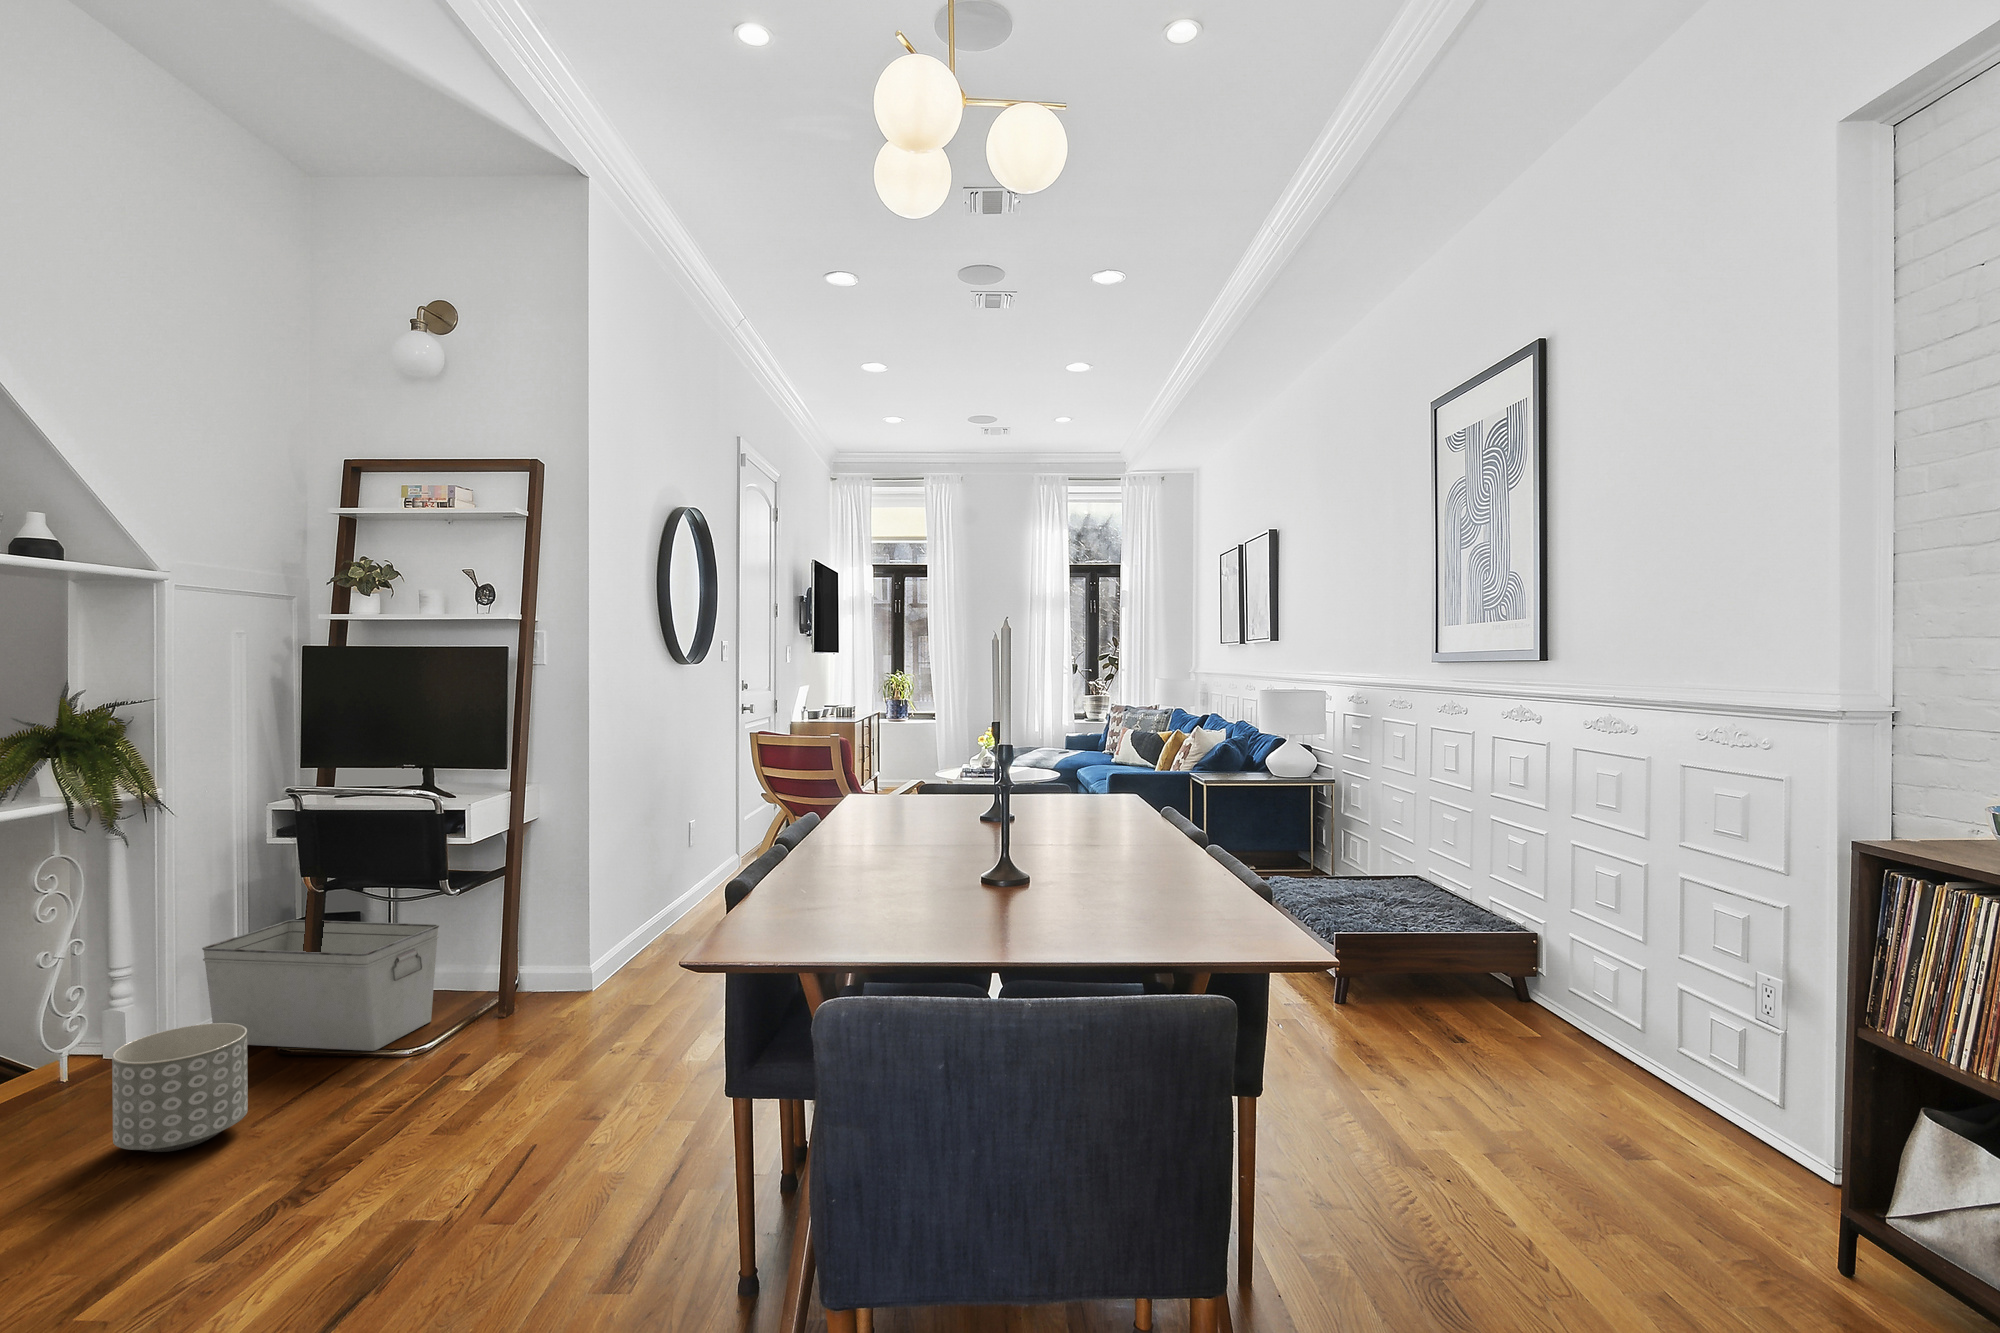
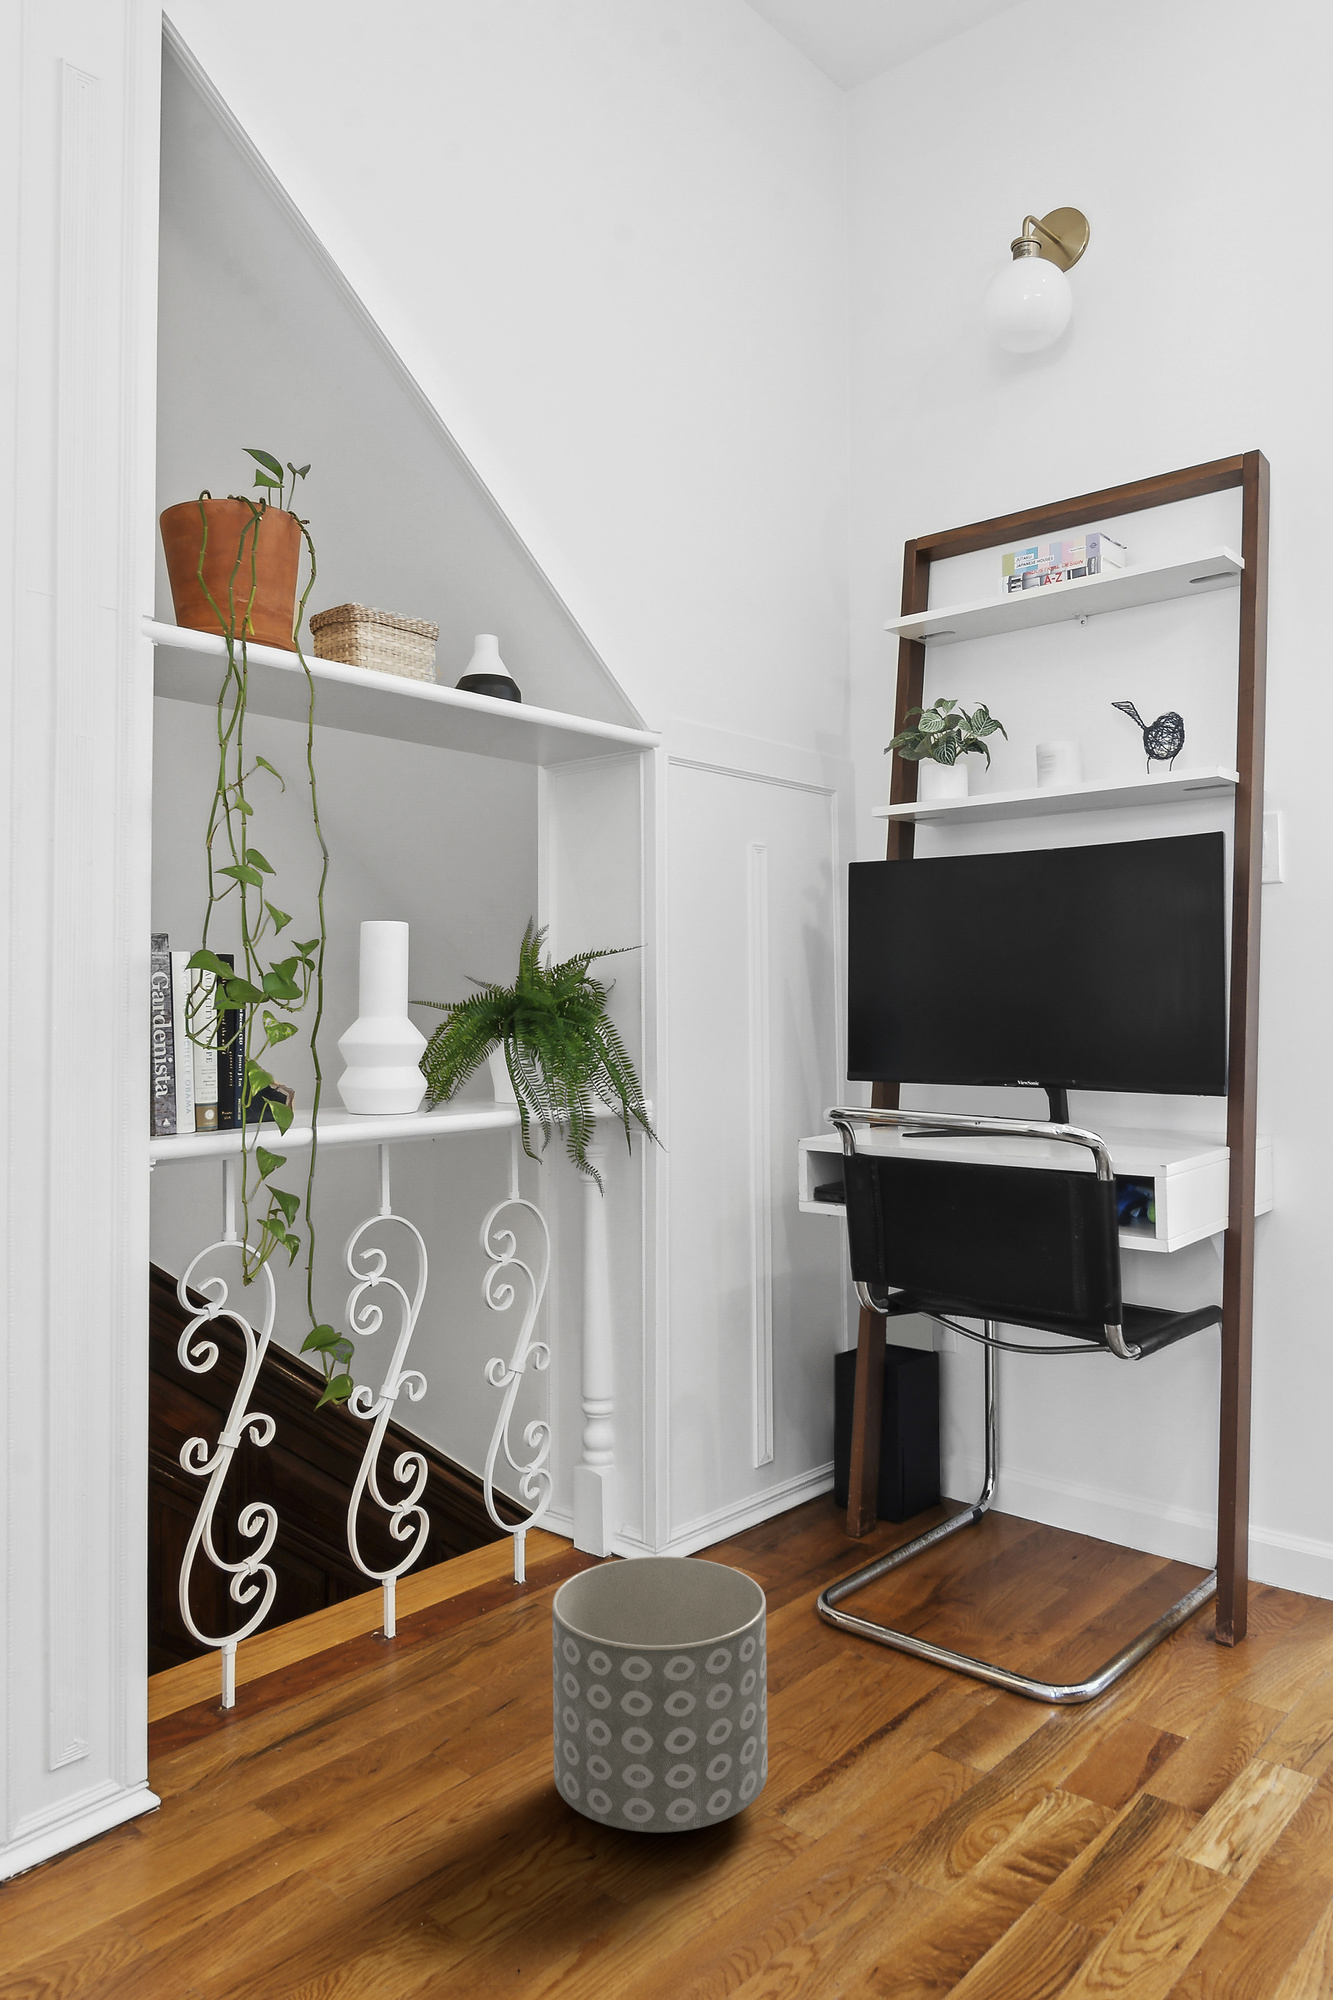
storage bin: present [202,920,439,1051] -> none [708,1353,1088,1662]

